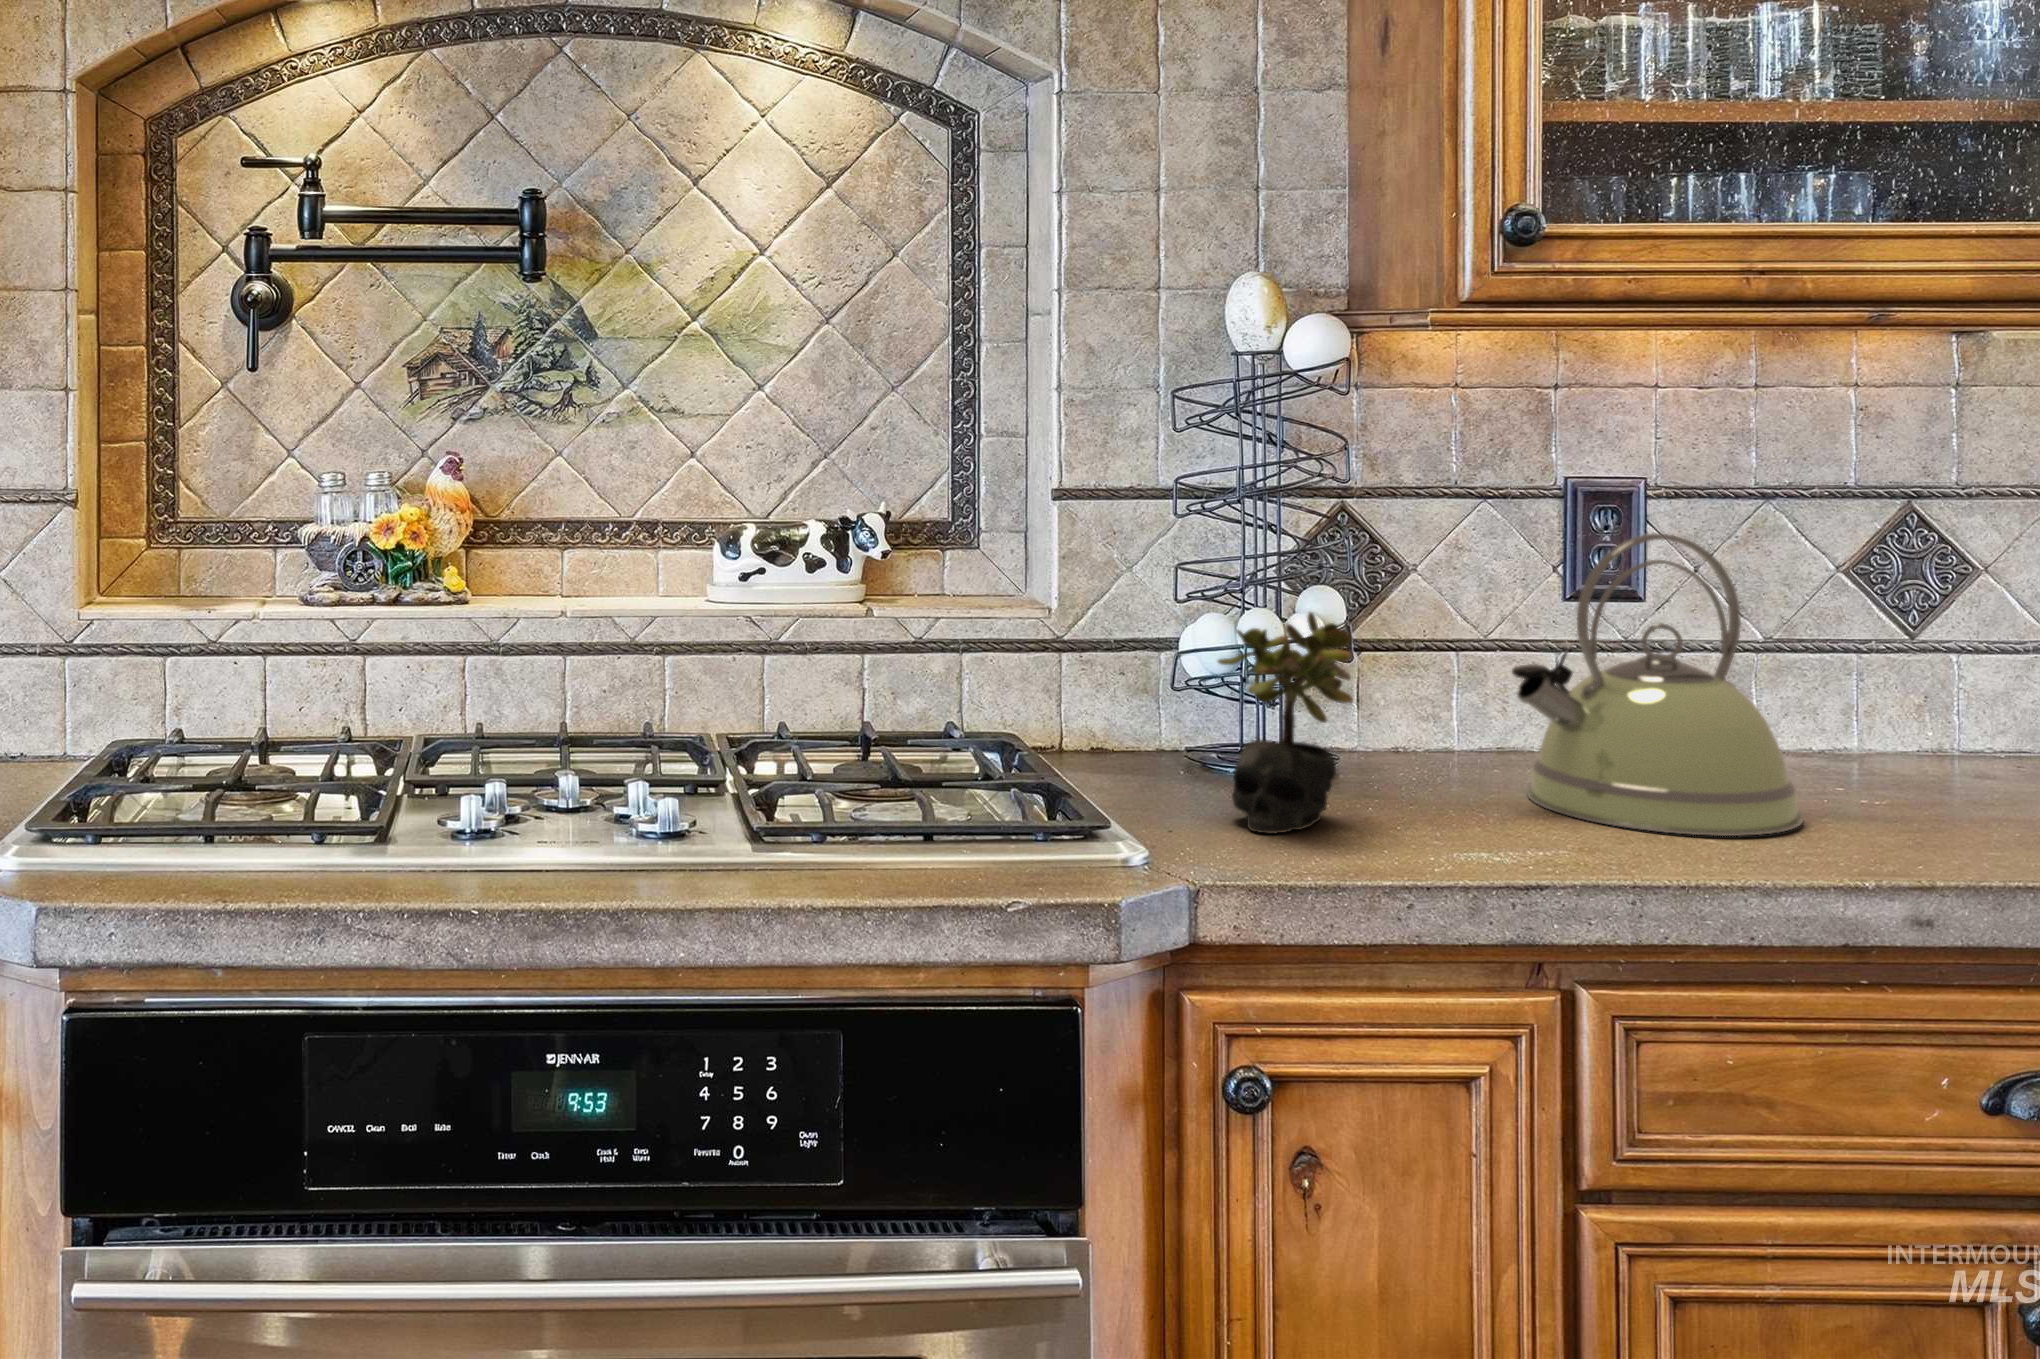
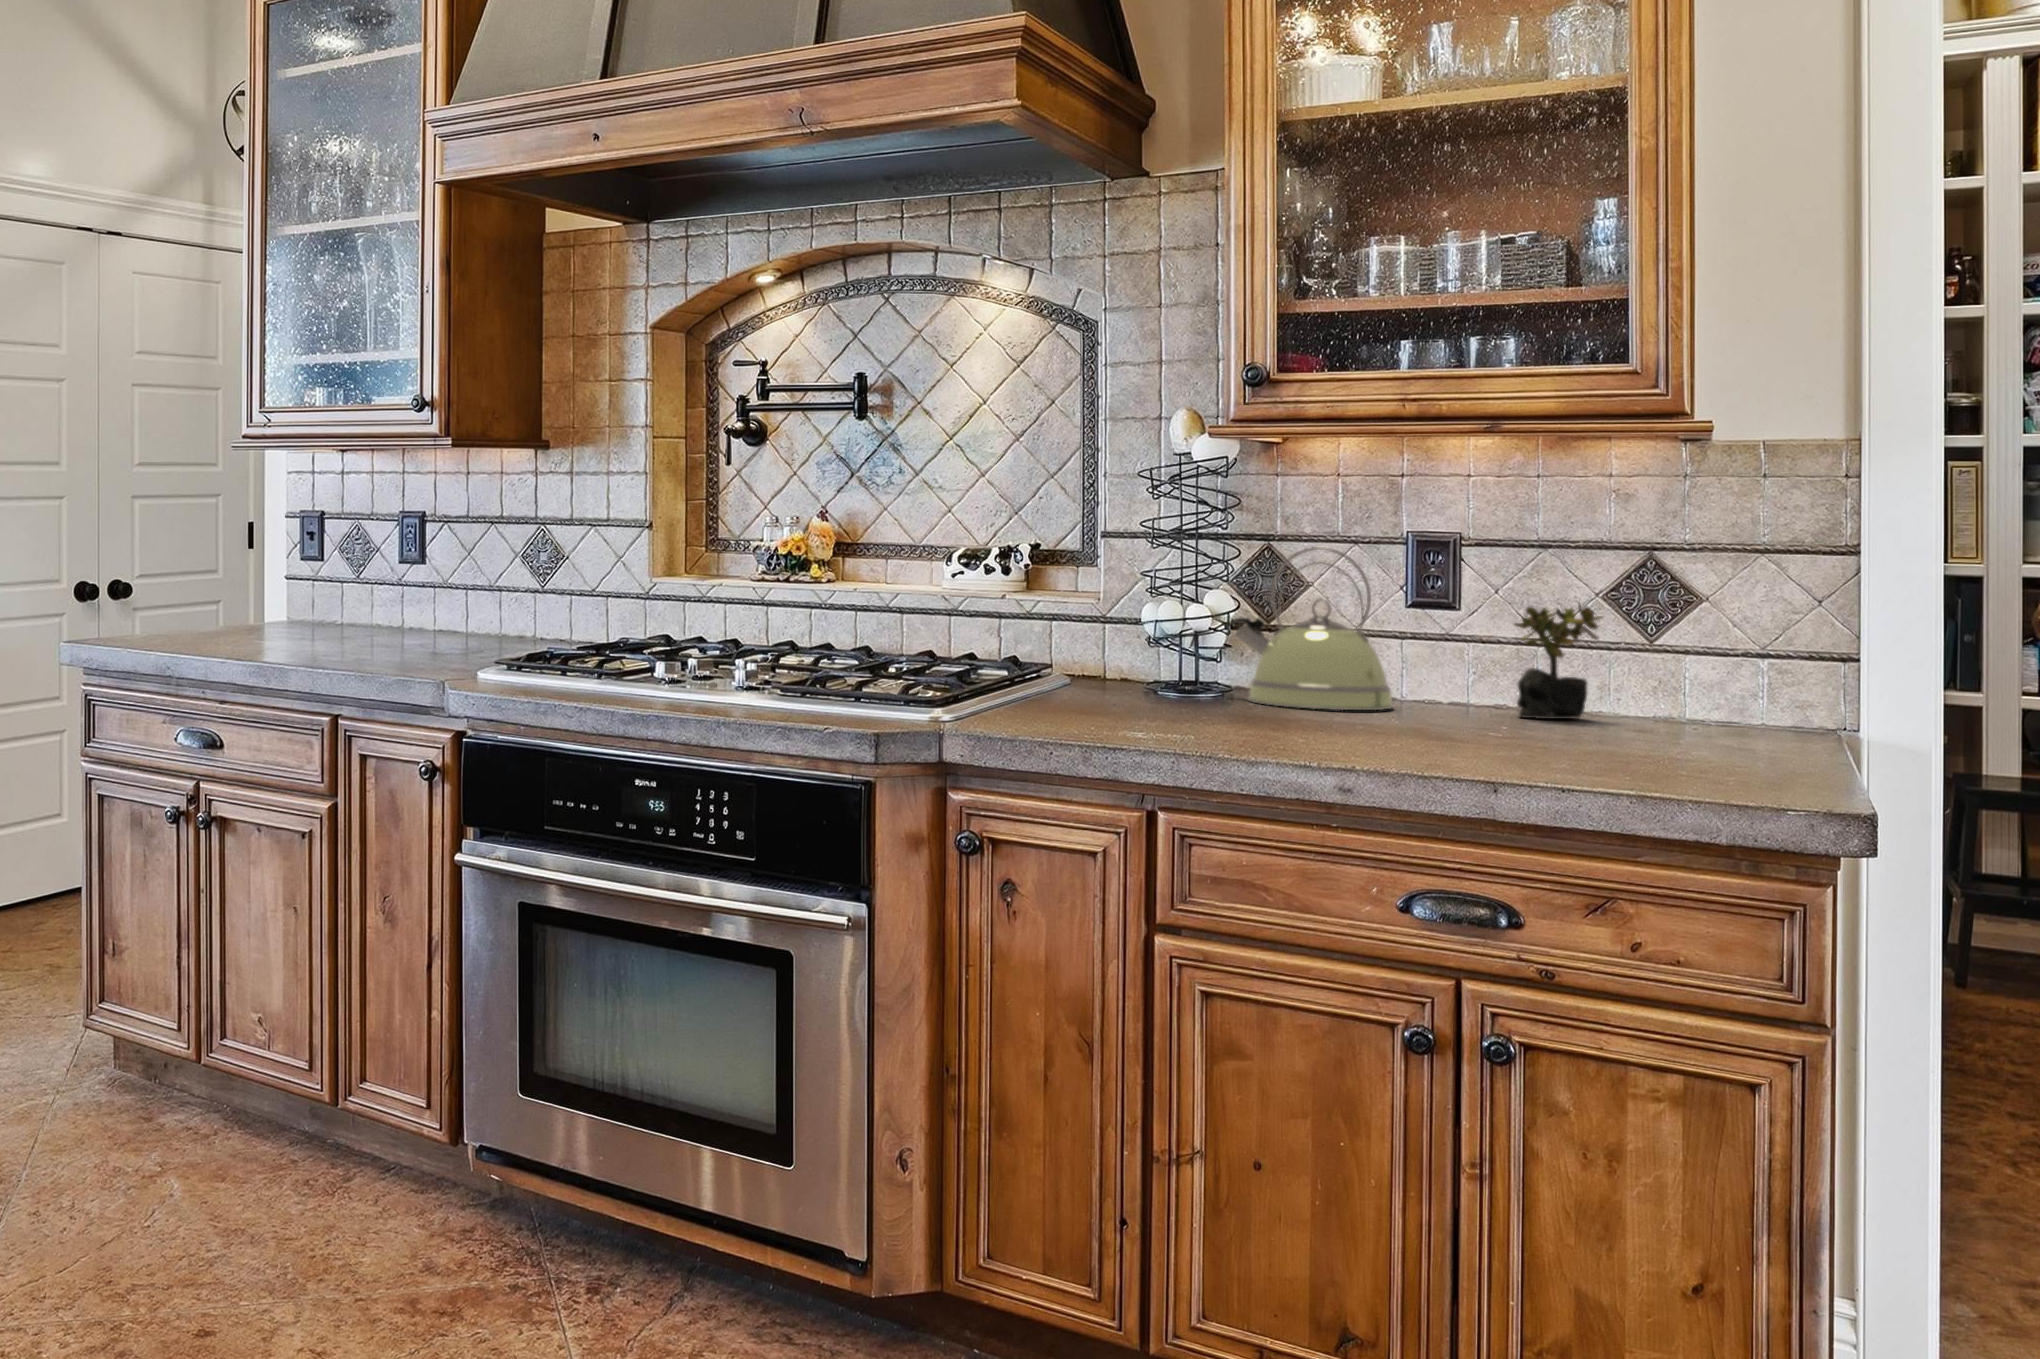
succulent plant: present [1218,612,1353,833] -> present [1515,603,1602,719]

